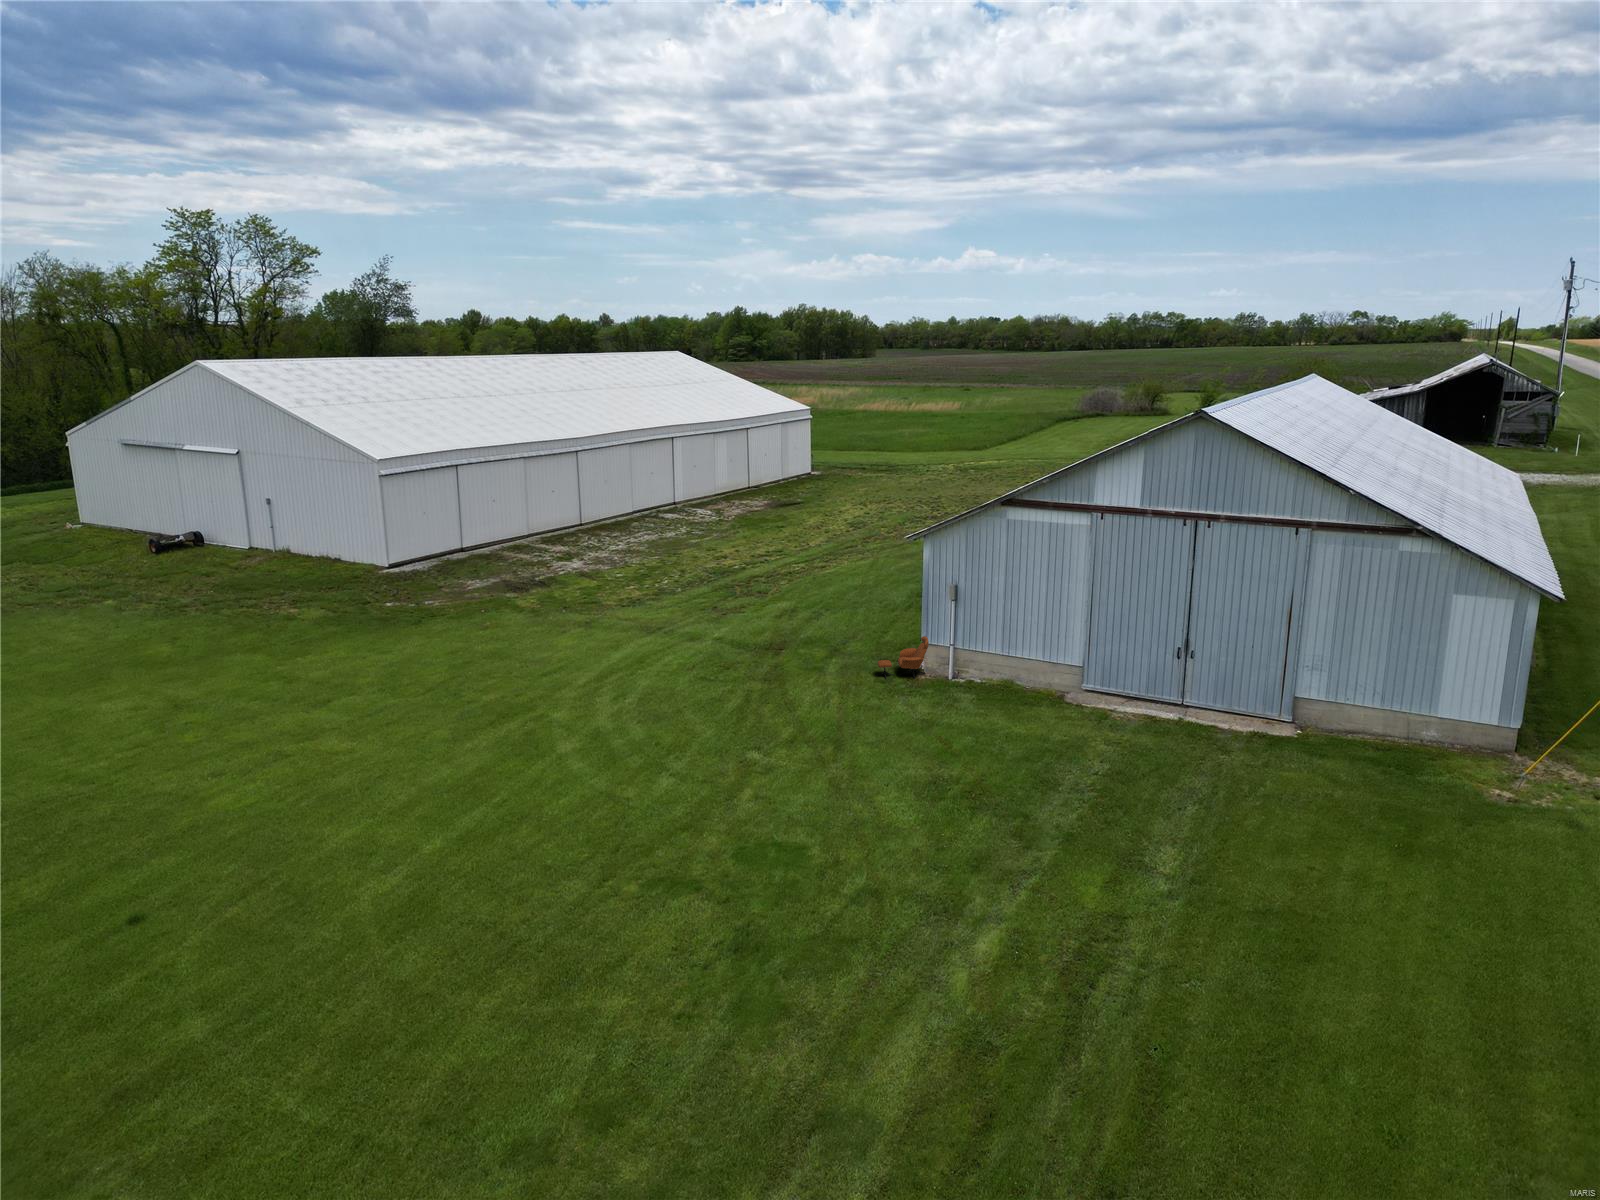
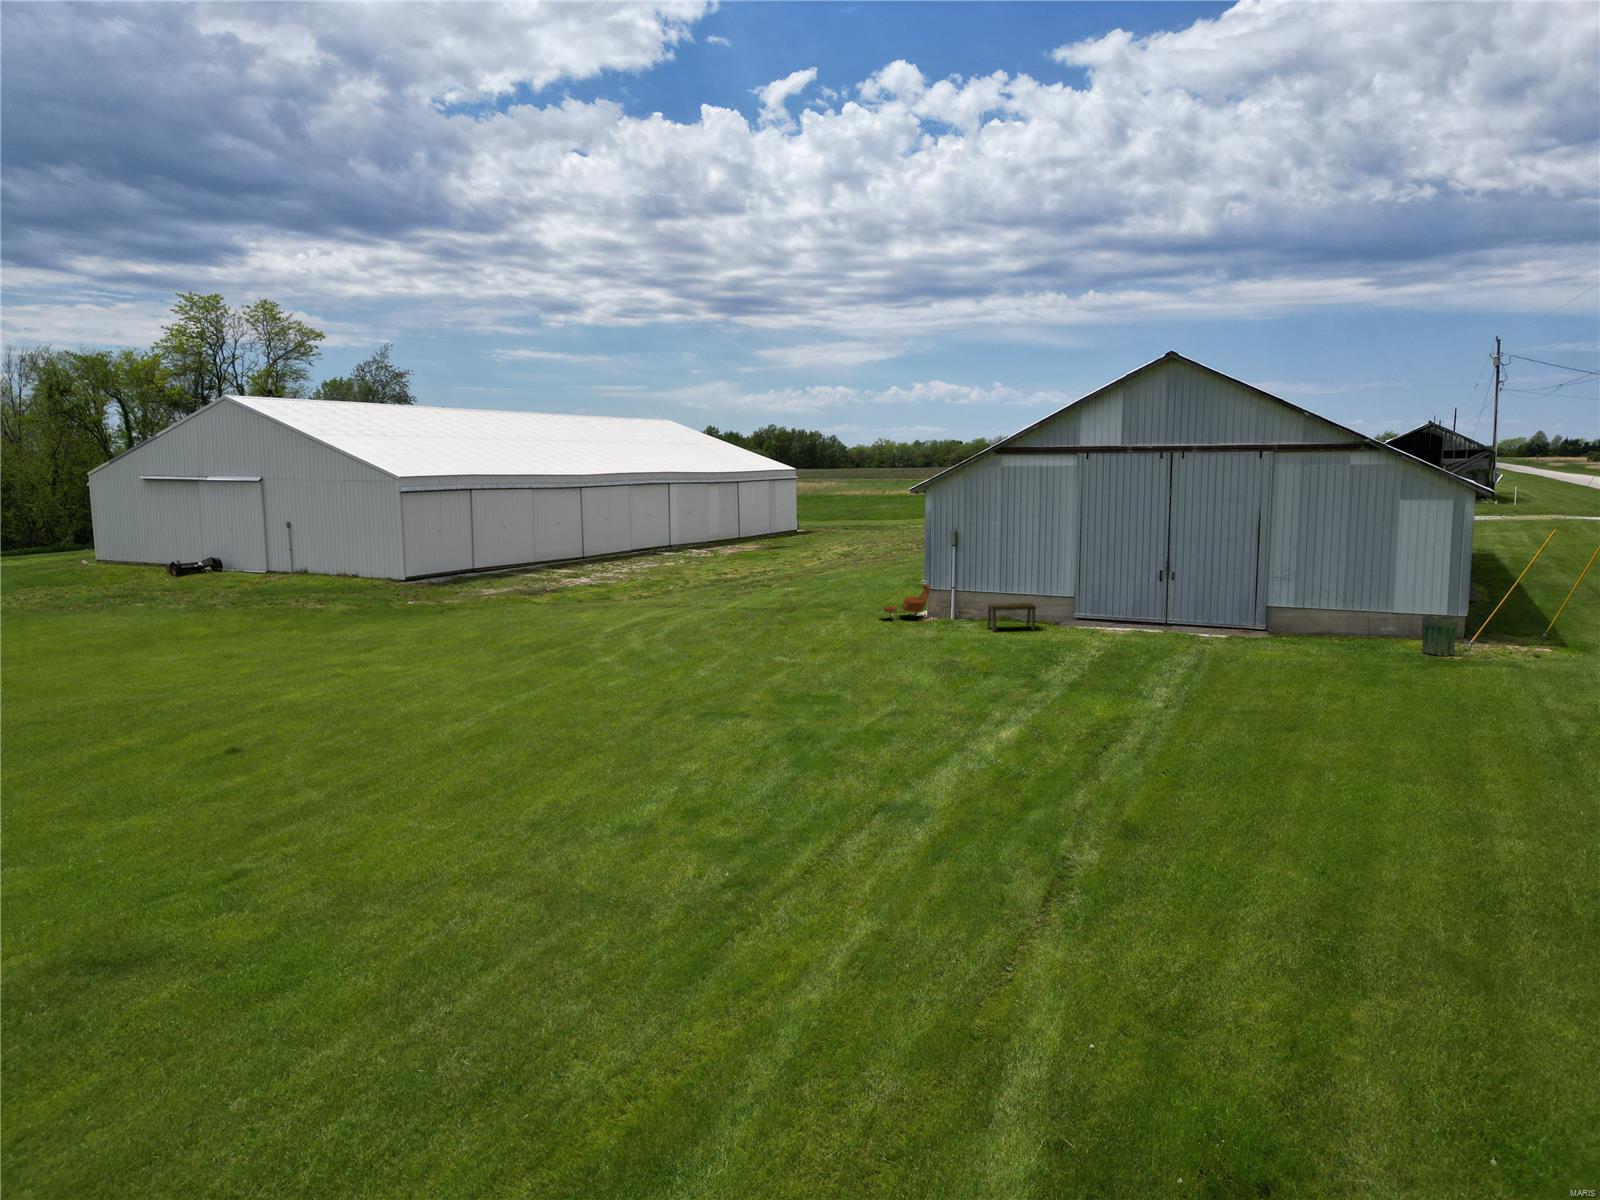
bench: none [987,669,1040,704] -> present [987,603,1036,632]
trash can: none [1463,720,1507,771] -> present [1422,615,1459,656]

